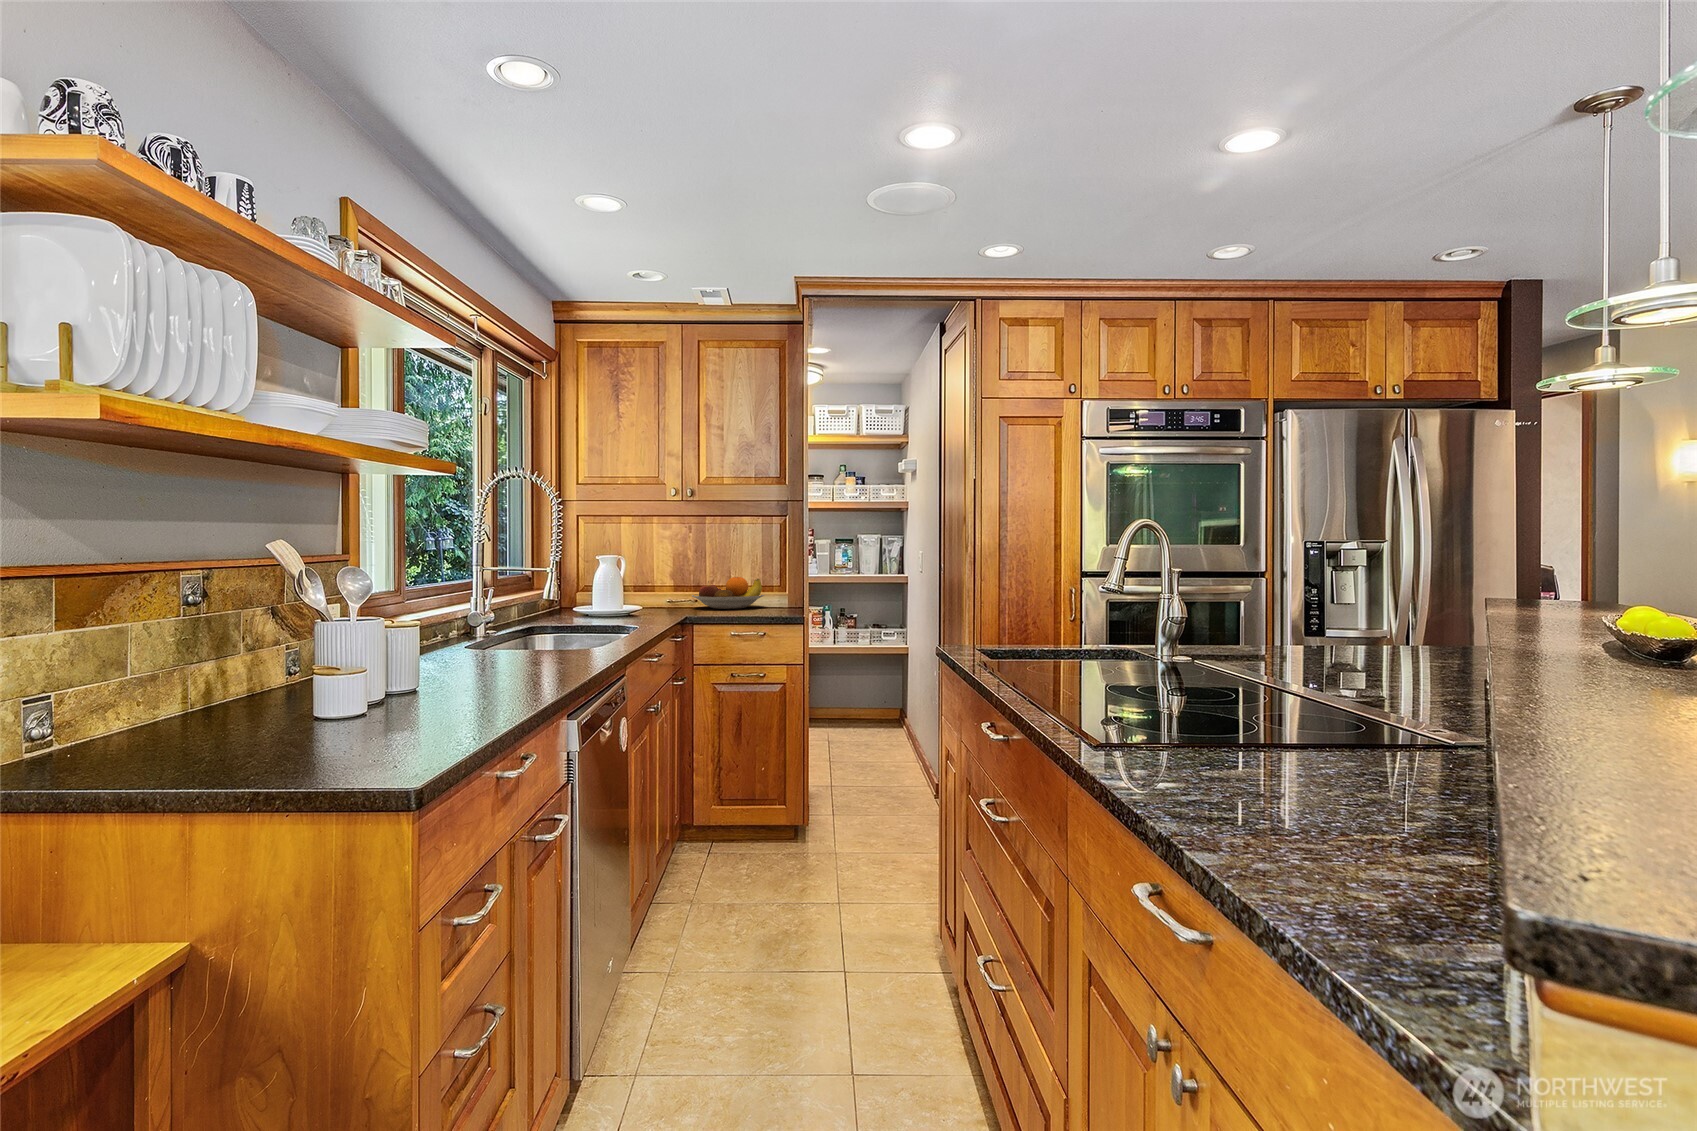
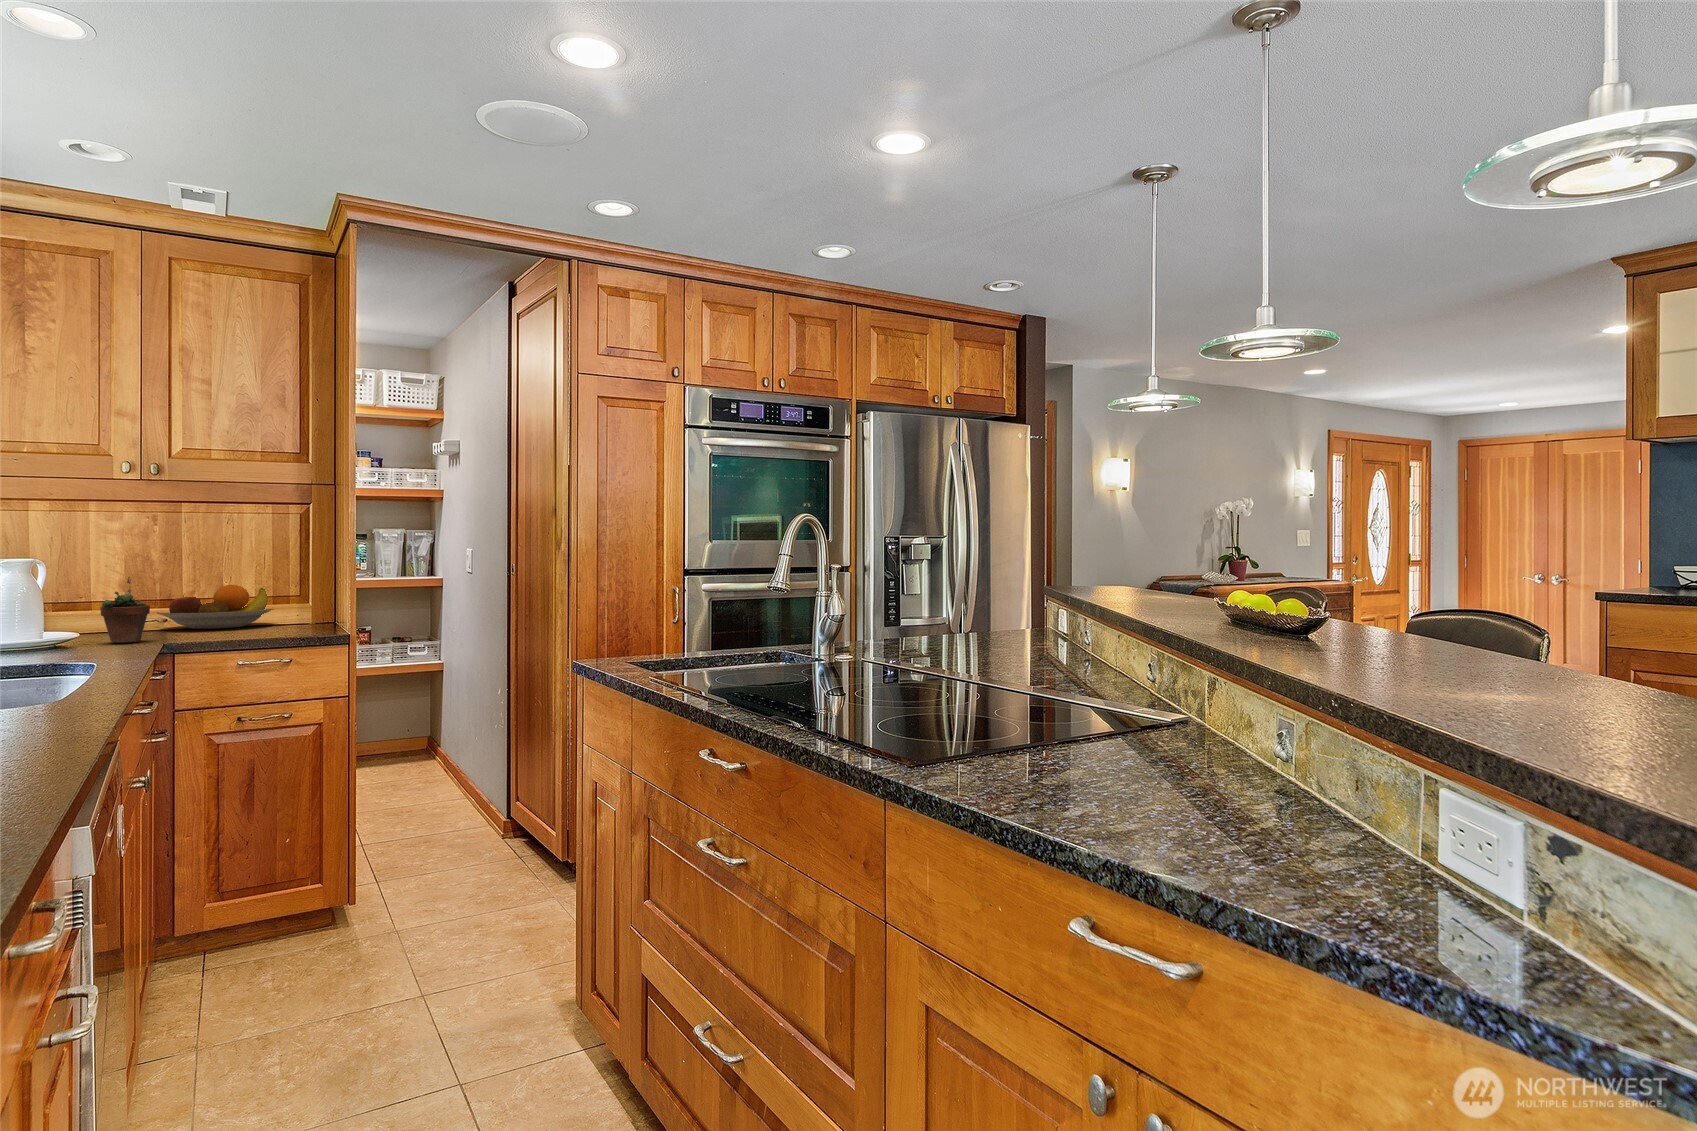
succulent plant: none [651,570,679,616] -> present [100,577,150,643]

